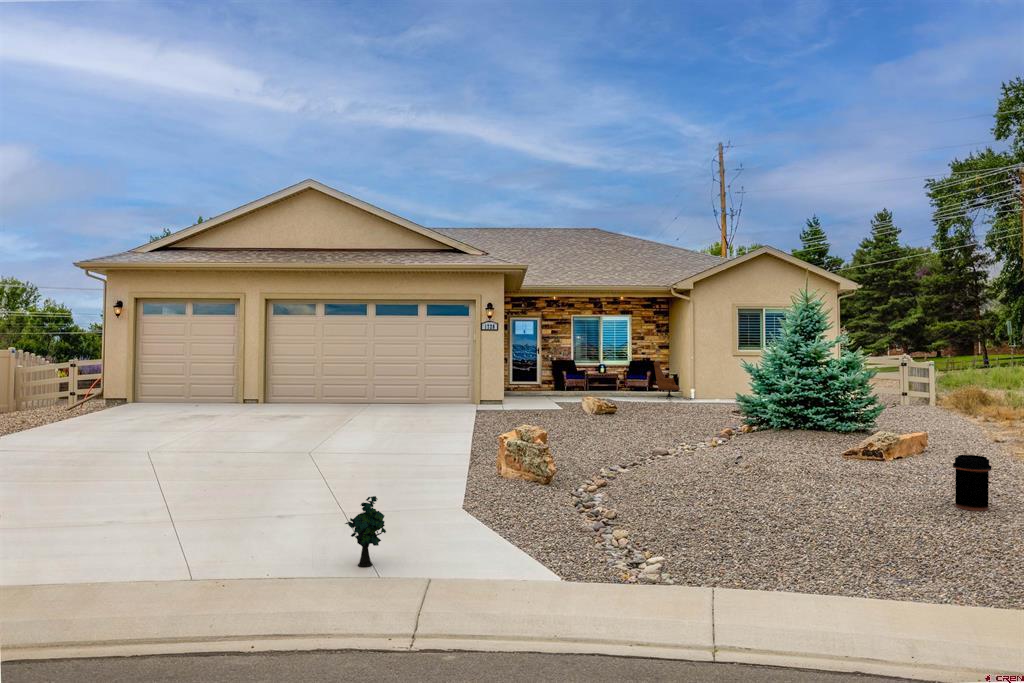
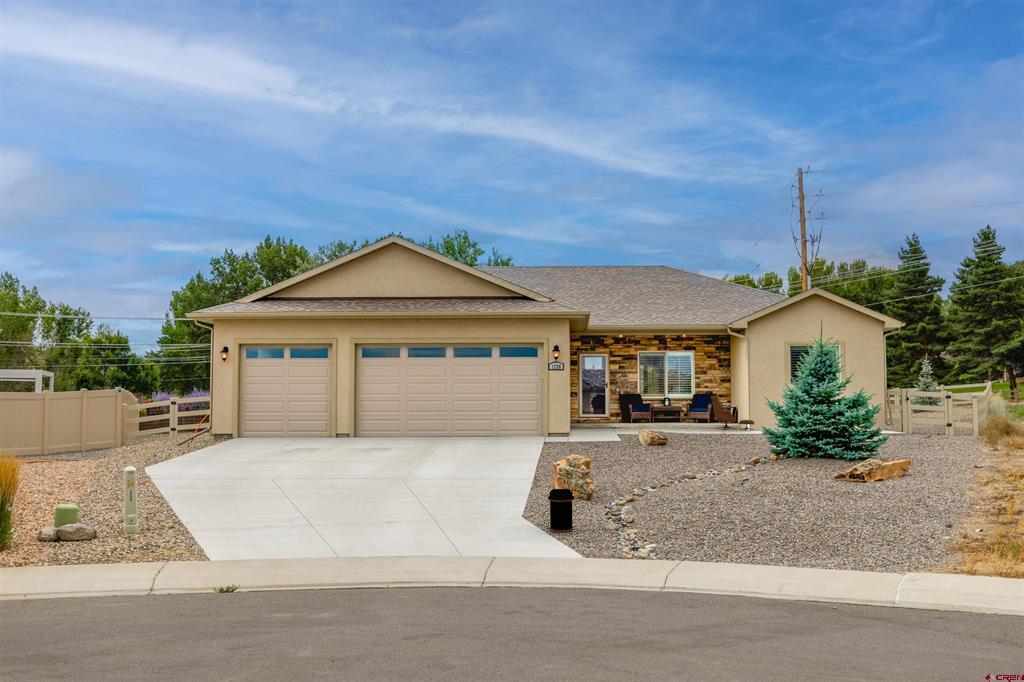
trash can: present [953,455,992,511] -> present [548,489,574,533]
decorative plant: present [345,496,386,567] -> none [445,502,471,546]

